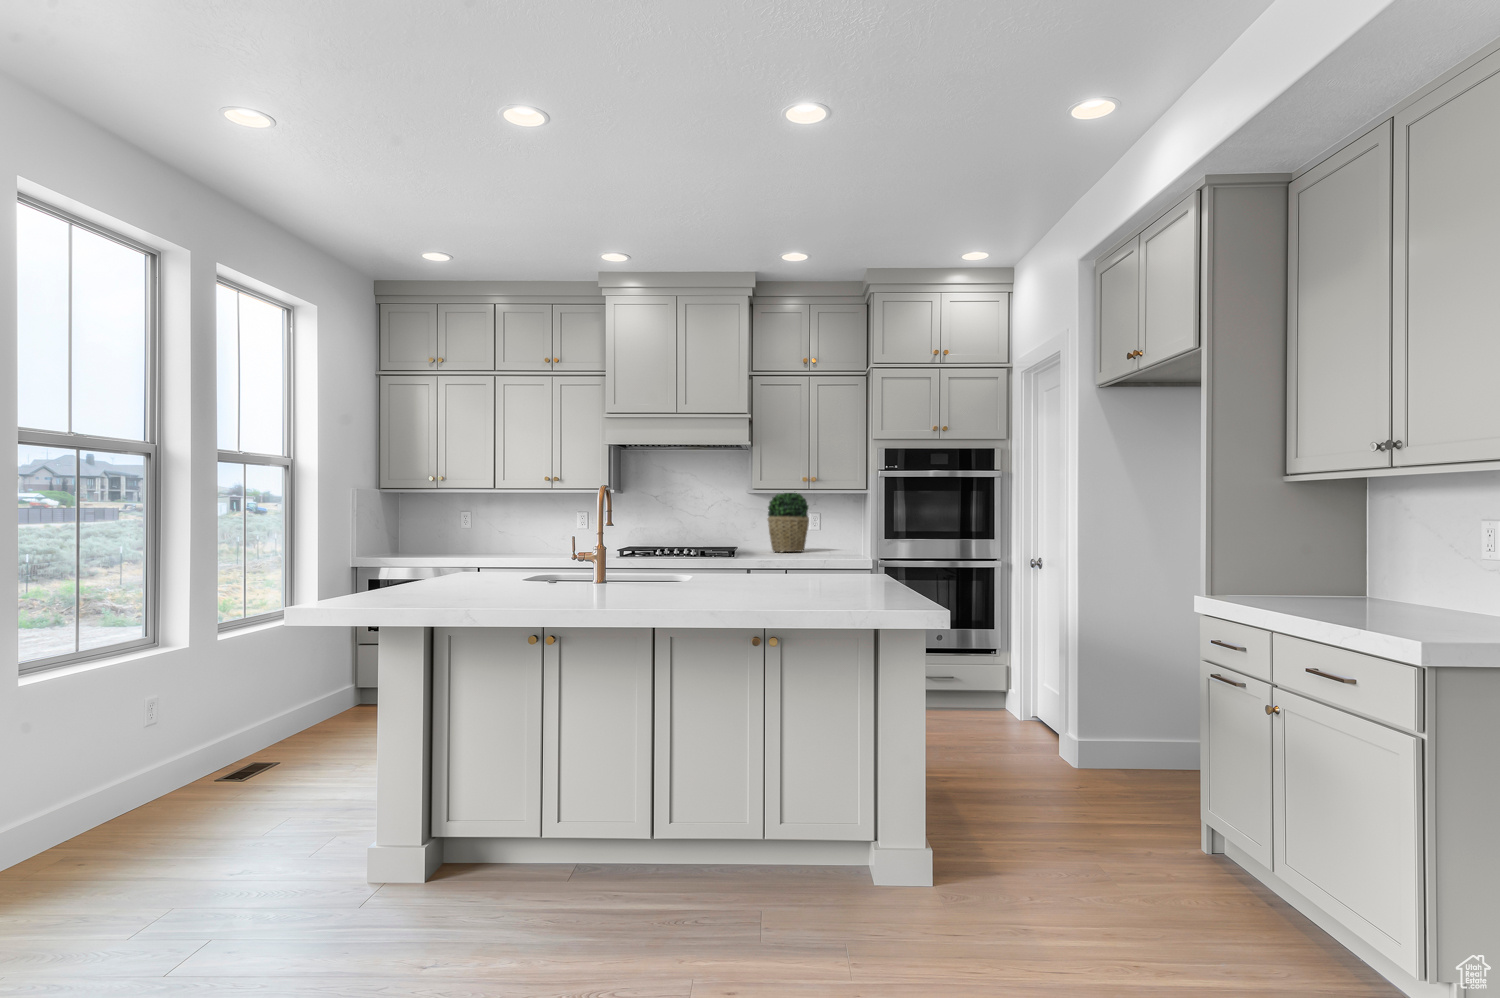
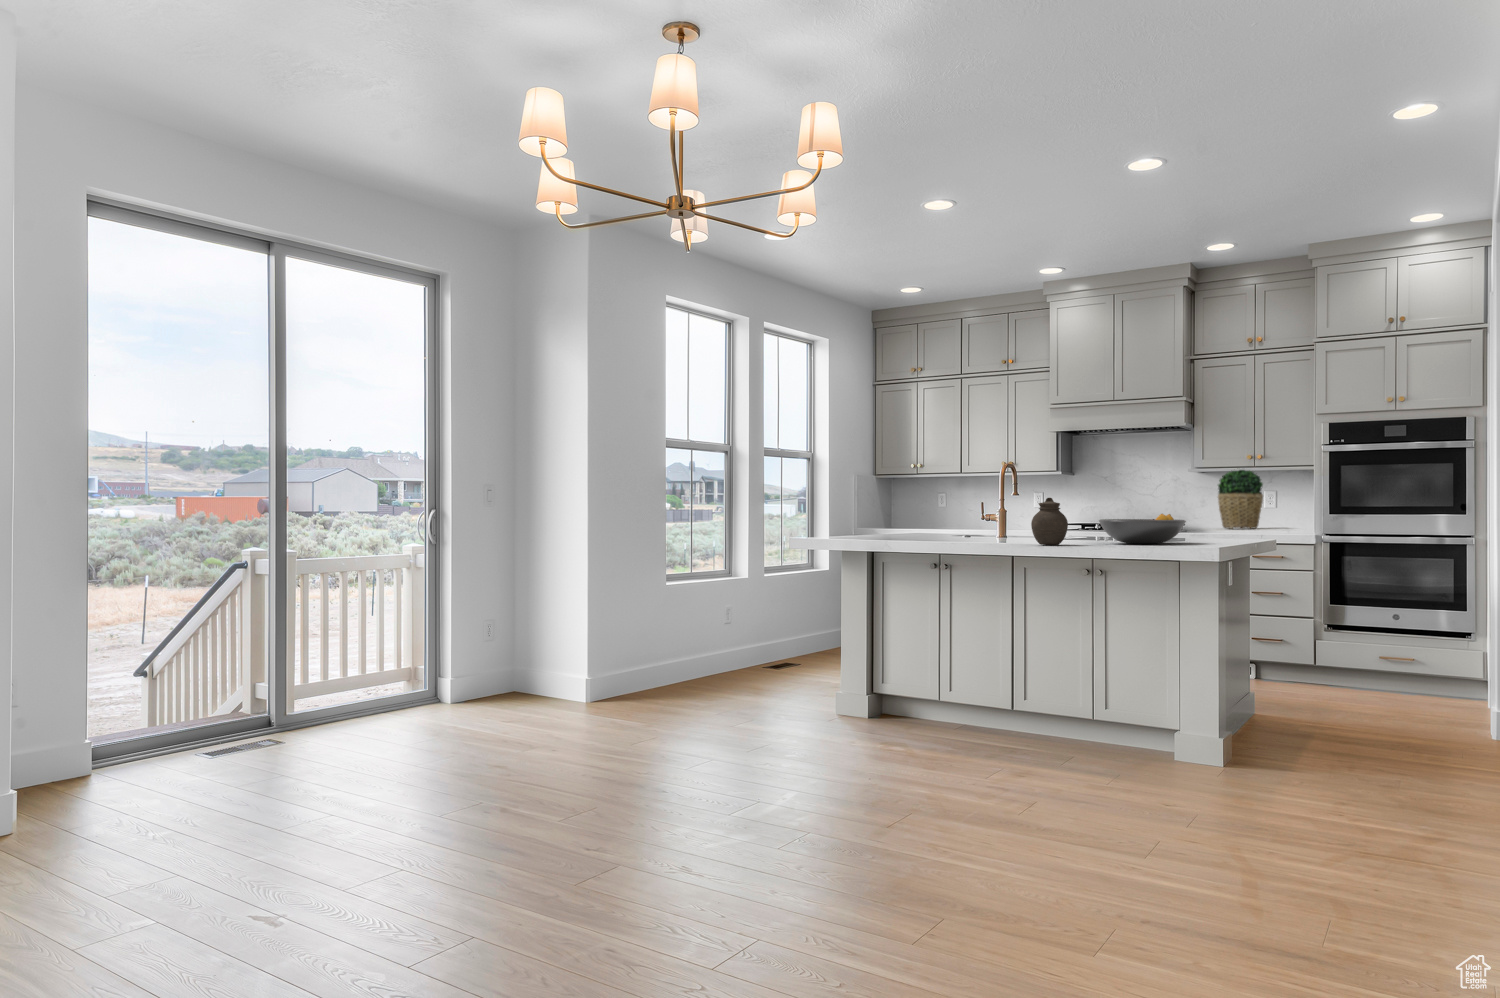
jar: none [671,543,721,613] -> present [1031,498,1068,545]
fruit bowl: none [749,560,856,603] -> present [1099,514,1186,544]

